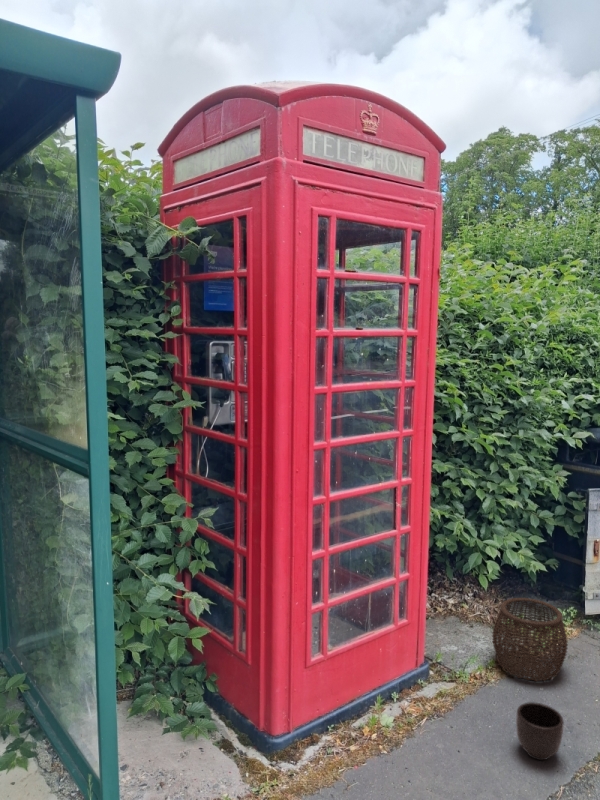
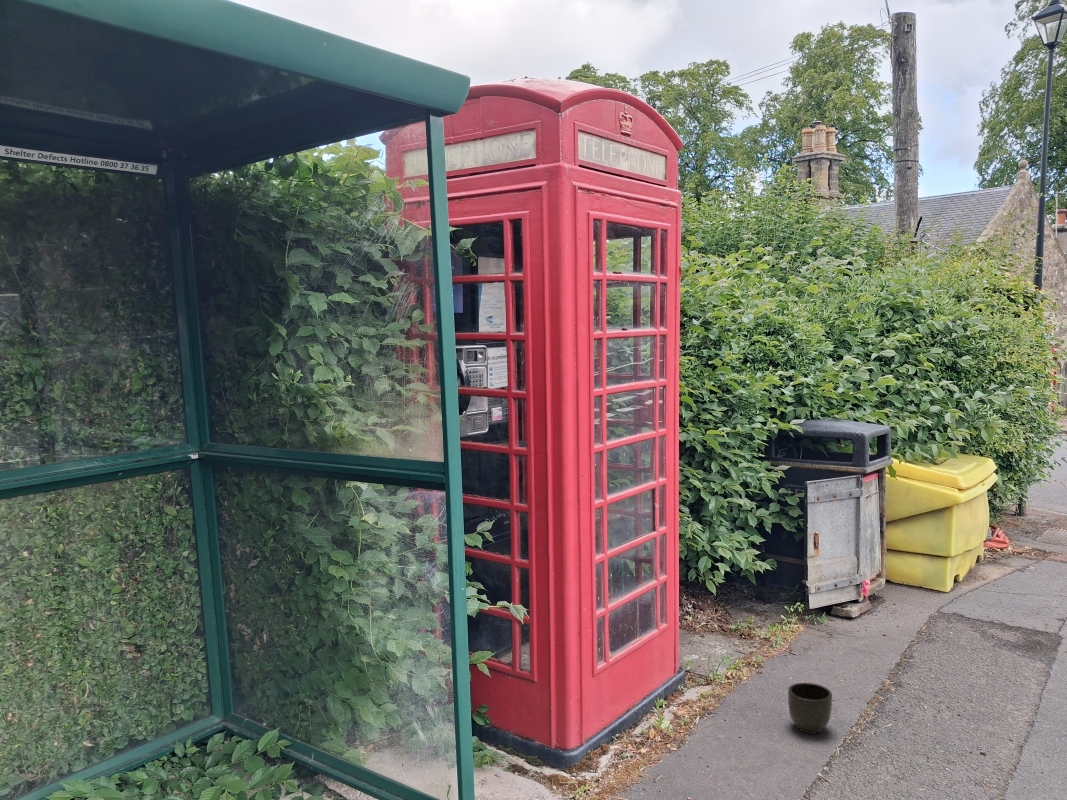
woven basket: present [492,598,568,681] -> none [736,595,810,675]

